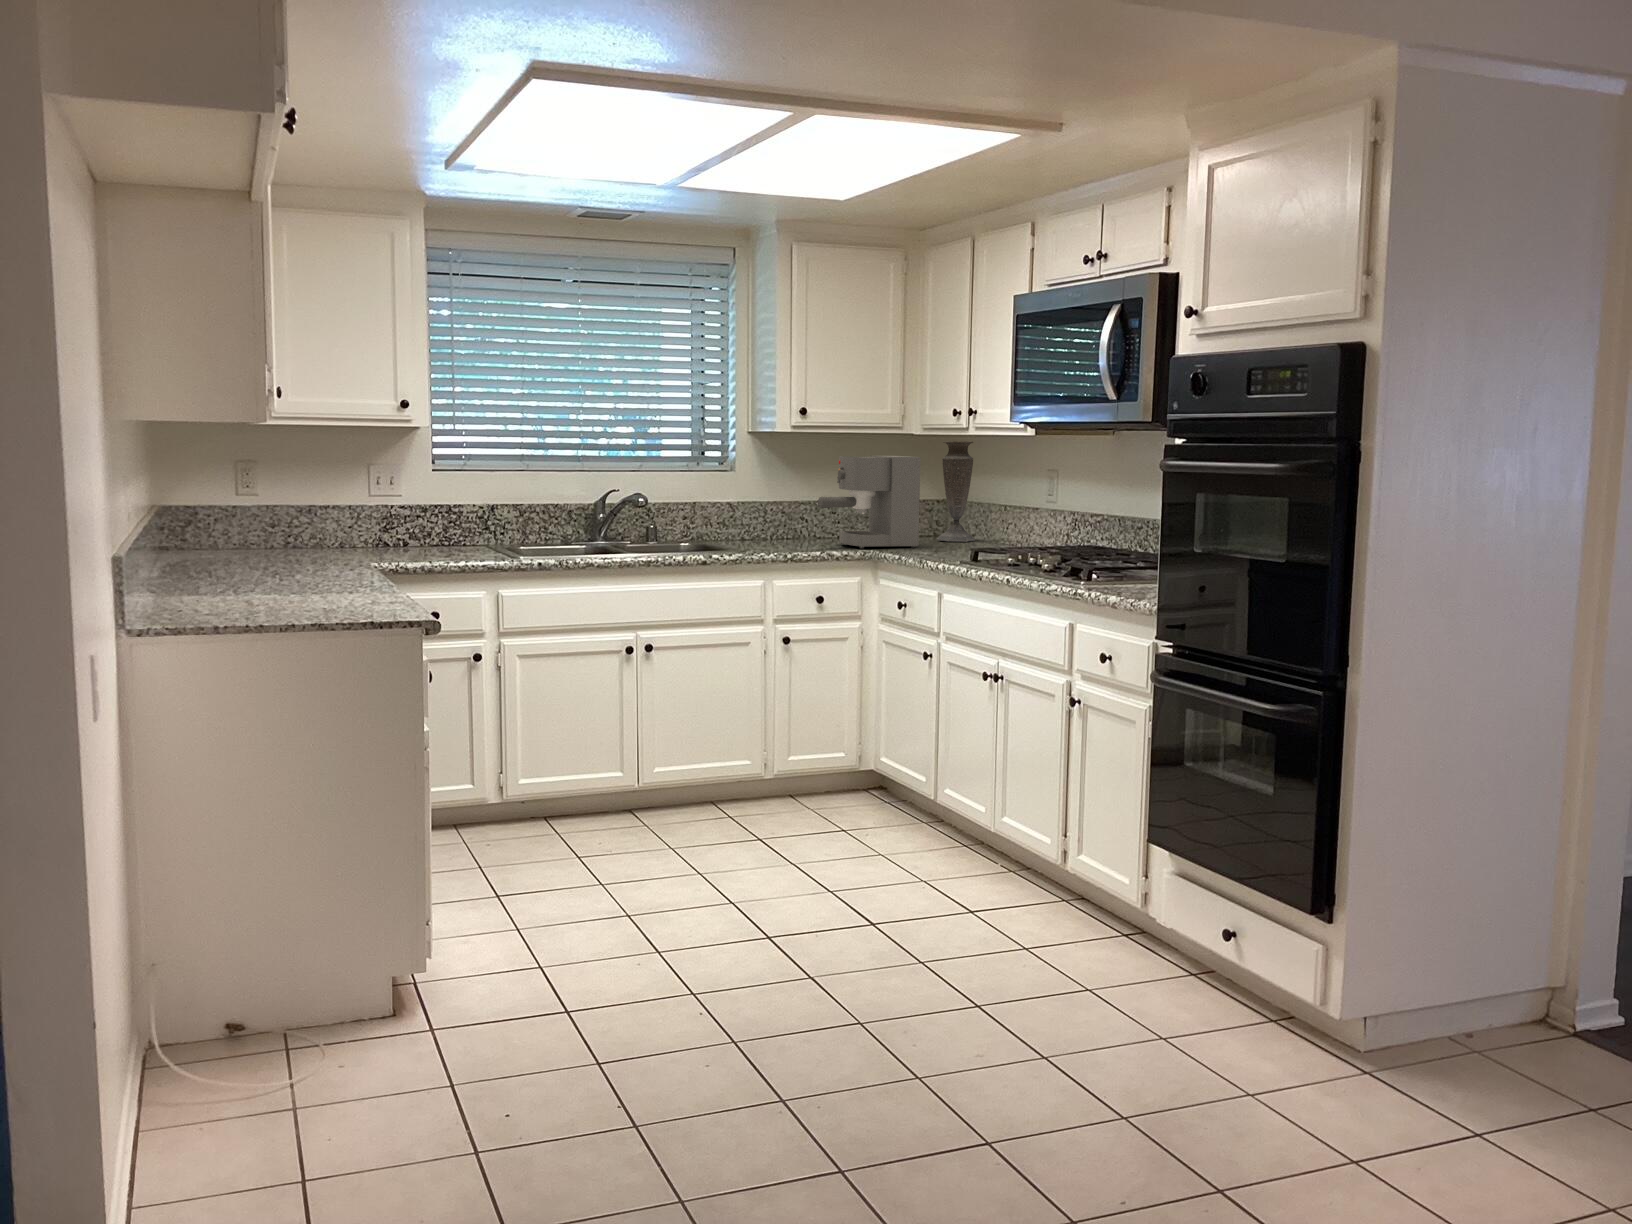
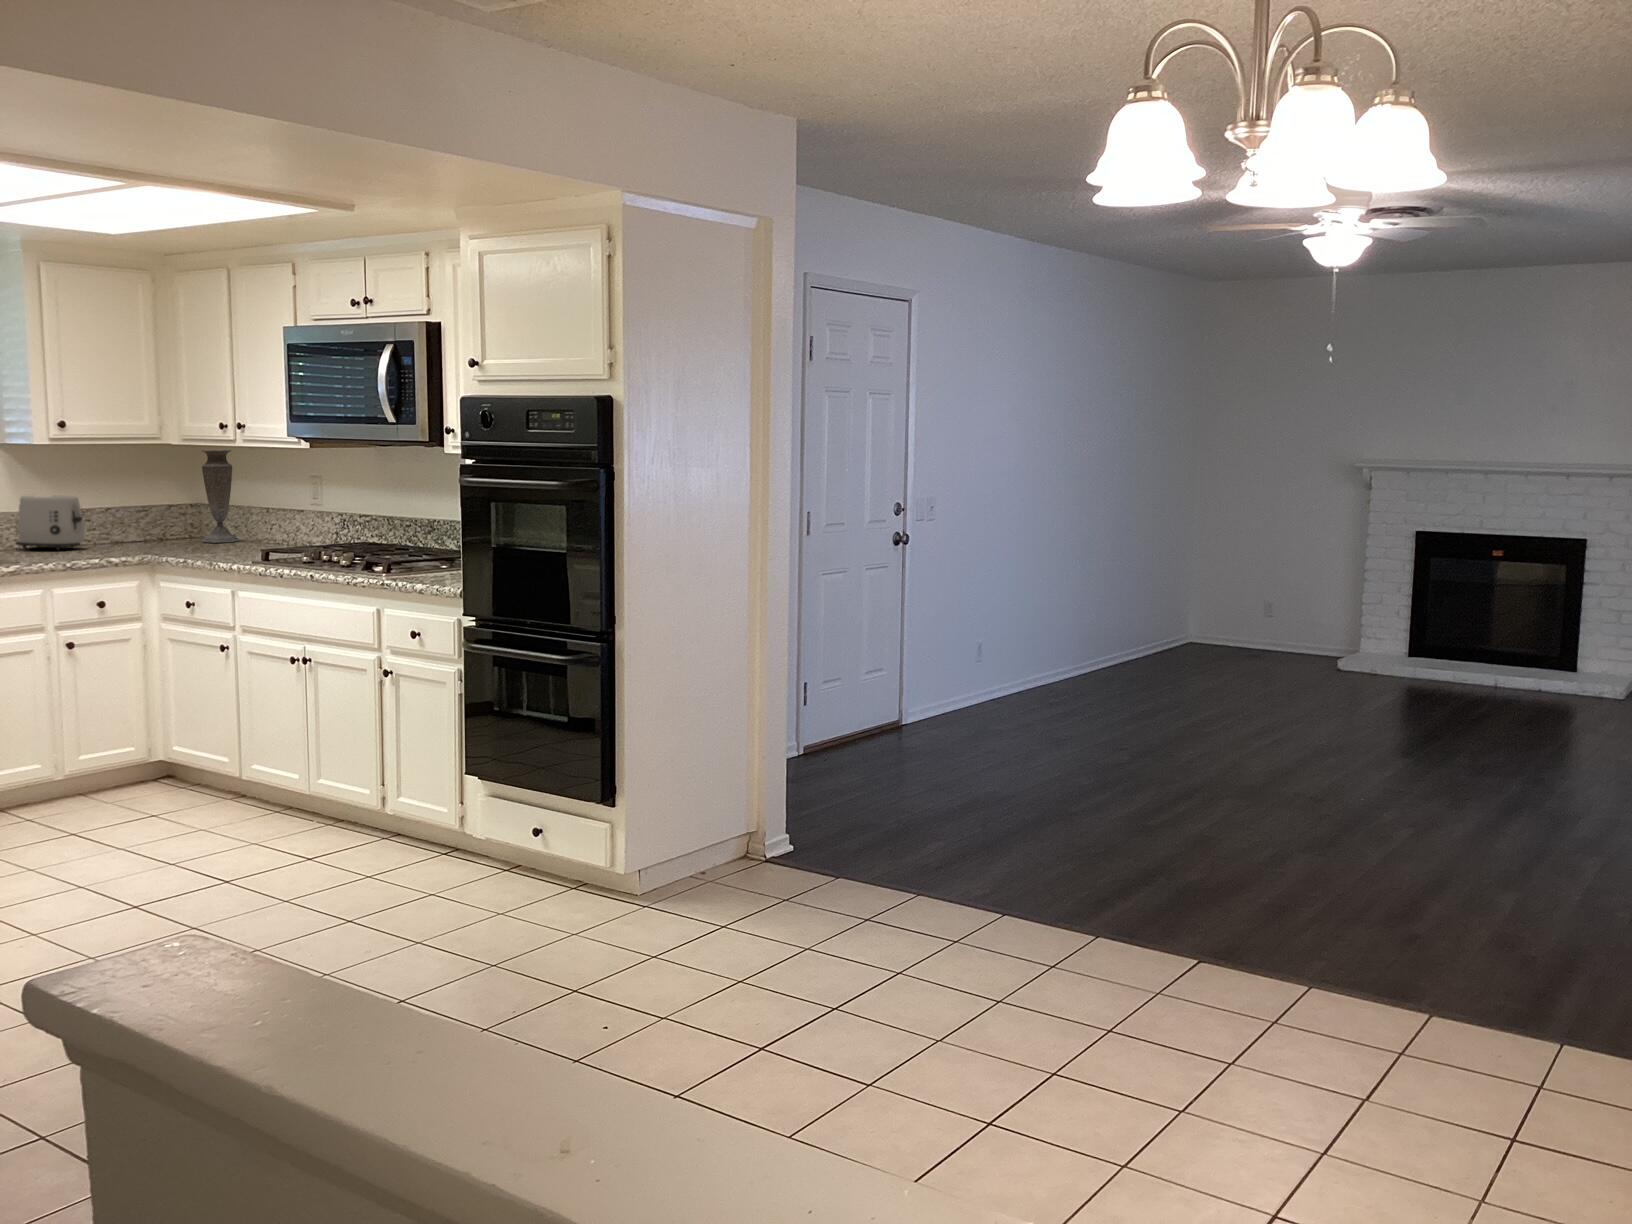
coffee maker: present [818,456,921,549] -> none [87,465,193,554]
toaster: none [761,485,825,542] -> present [16,495,85,550]

